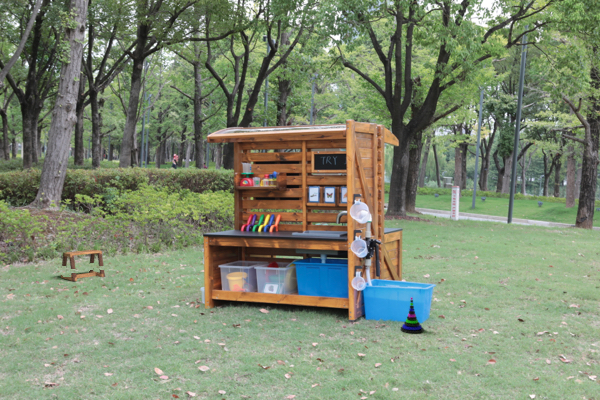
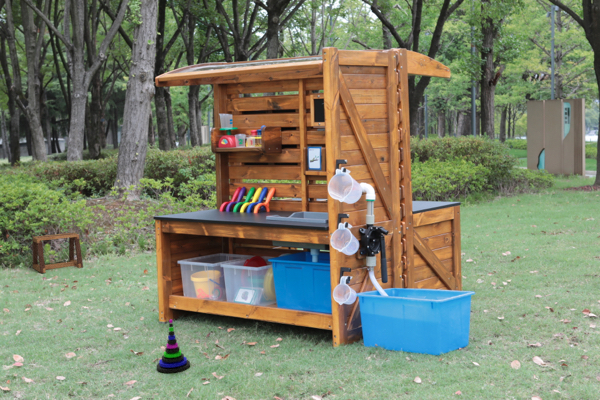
stacking toy: present [401,298,424,333] -> present [157,320,190,373]

